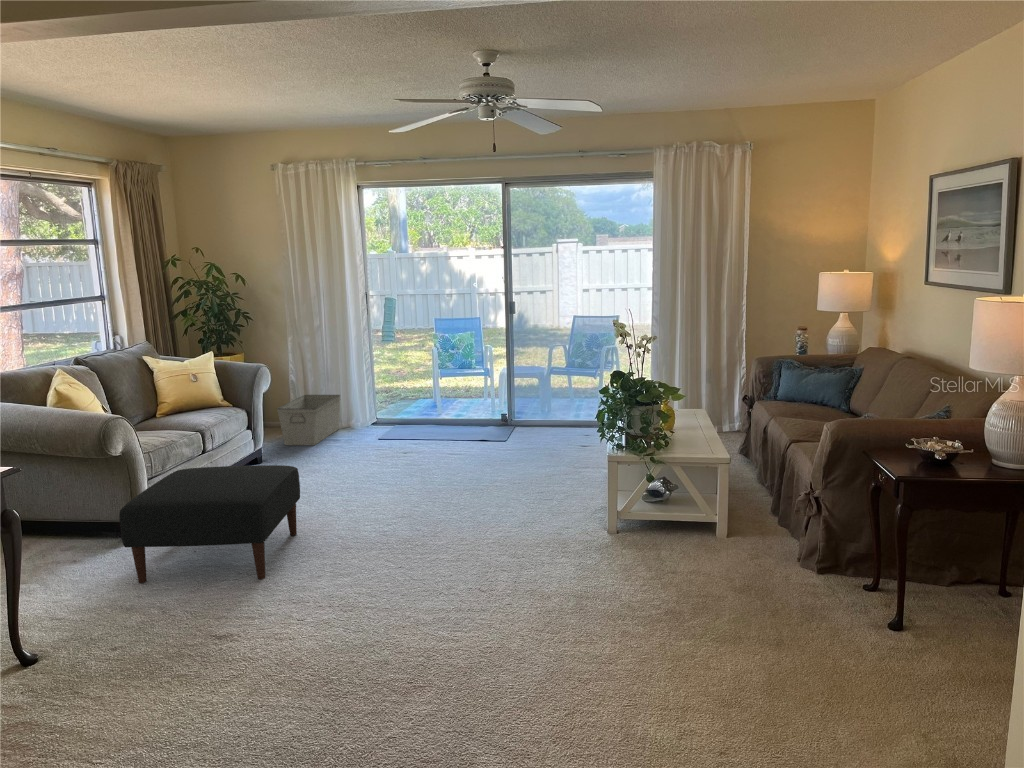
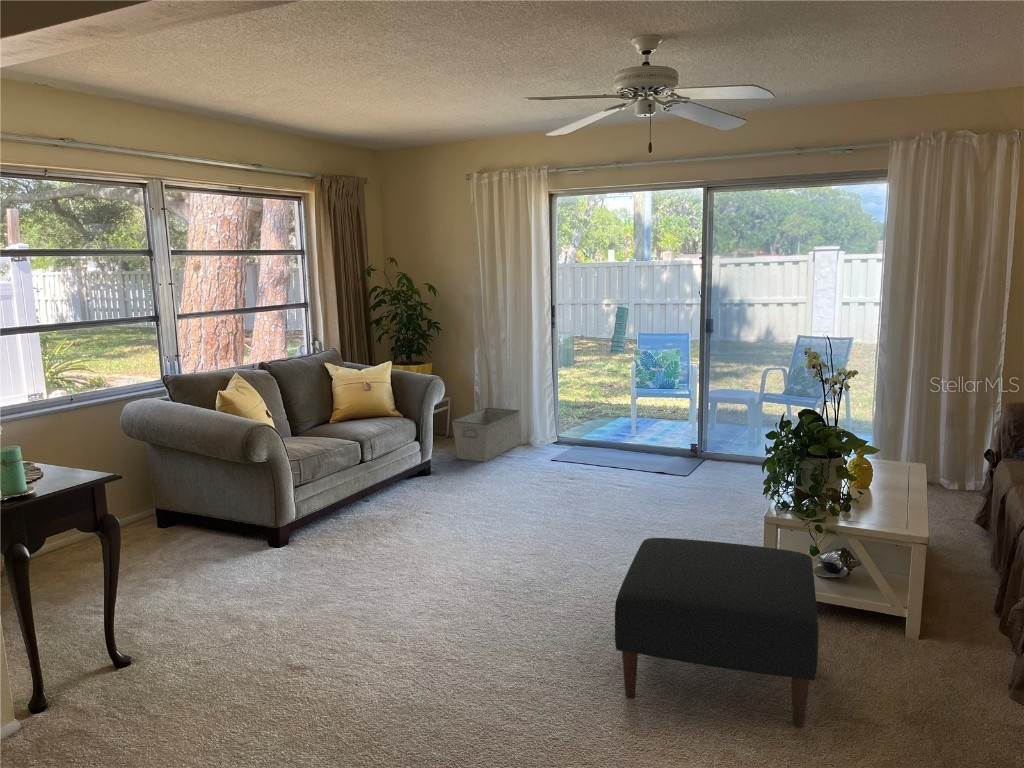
ottoman: present [119,465,300,583] -> present [615,538,819,728]

